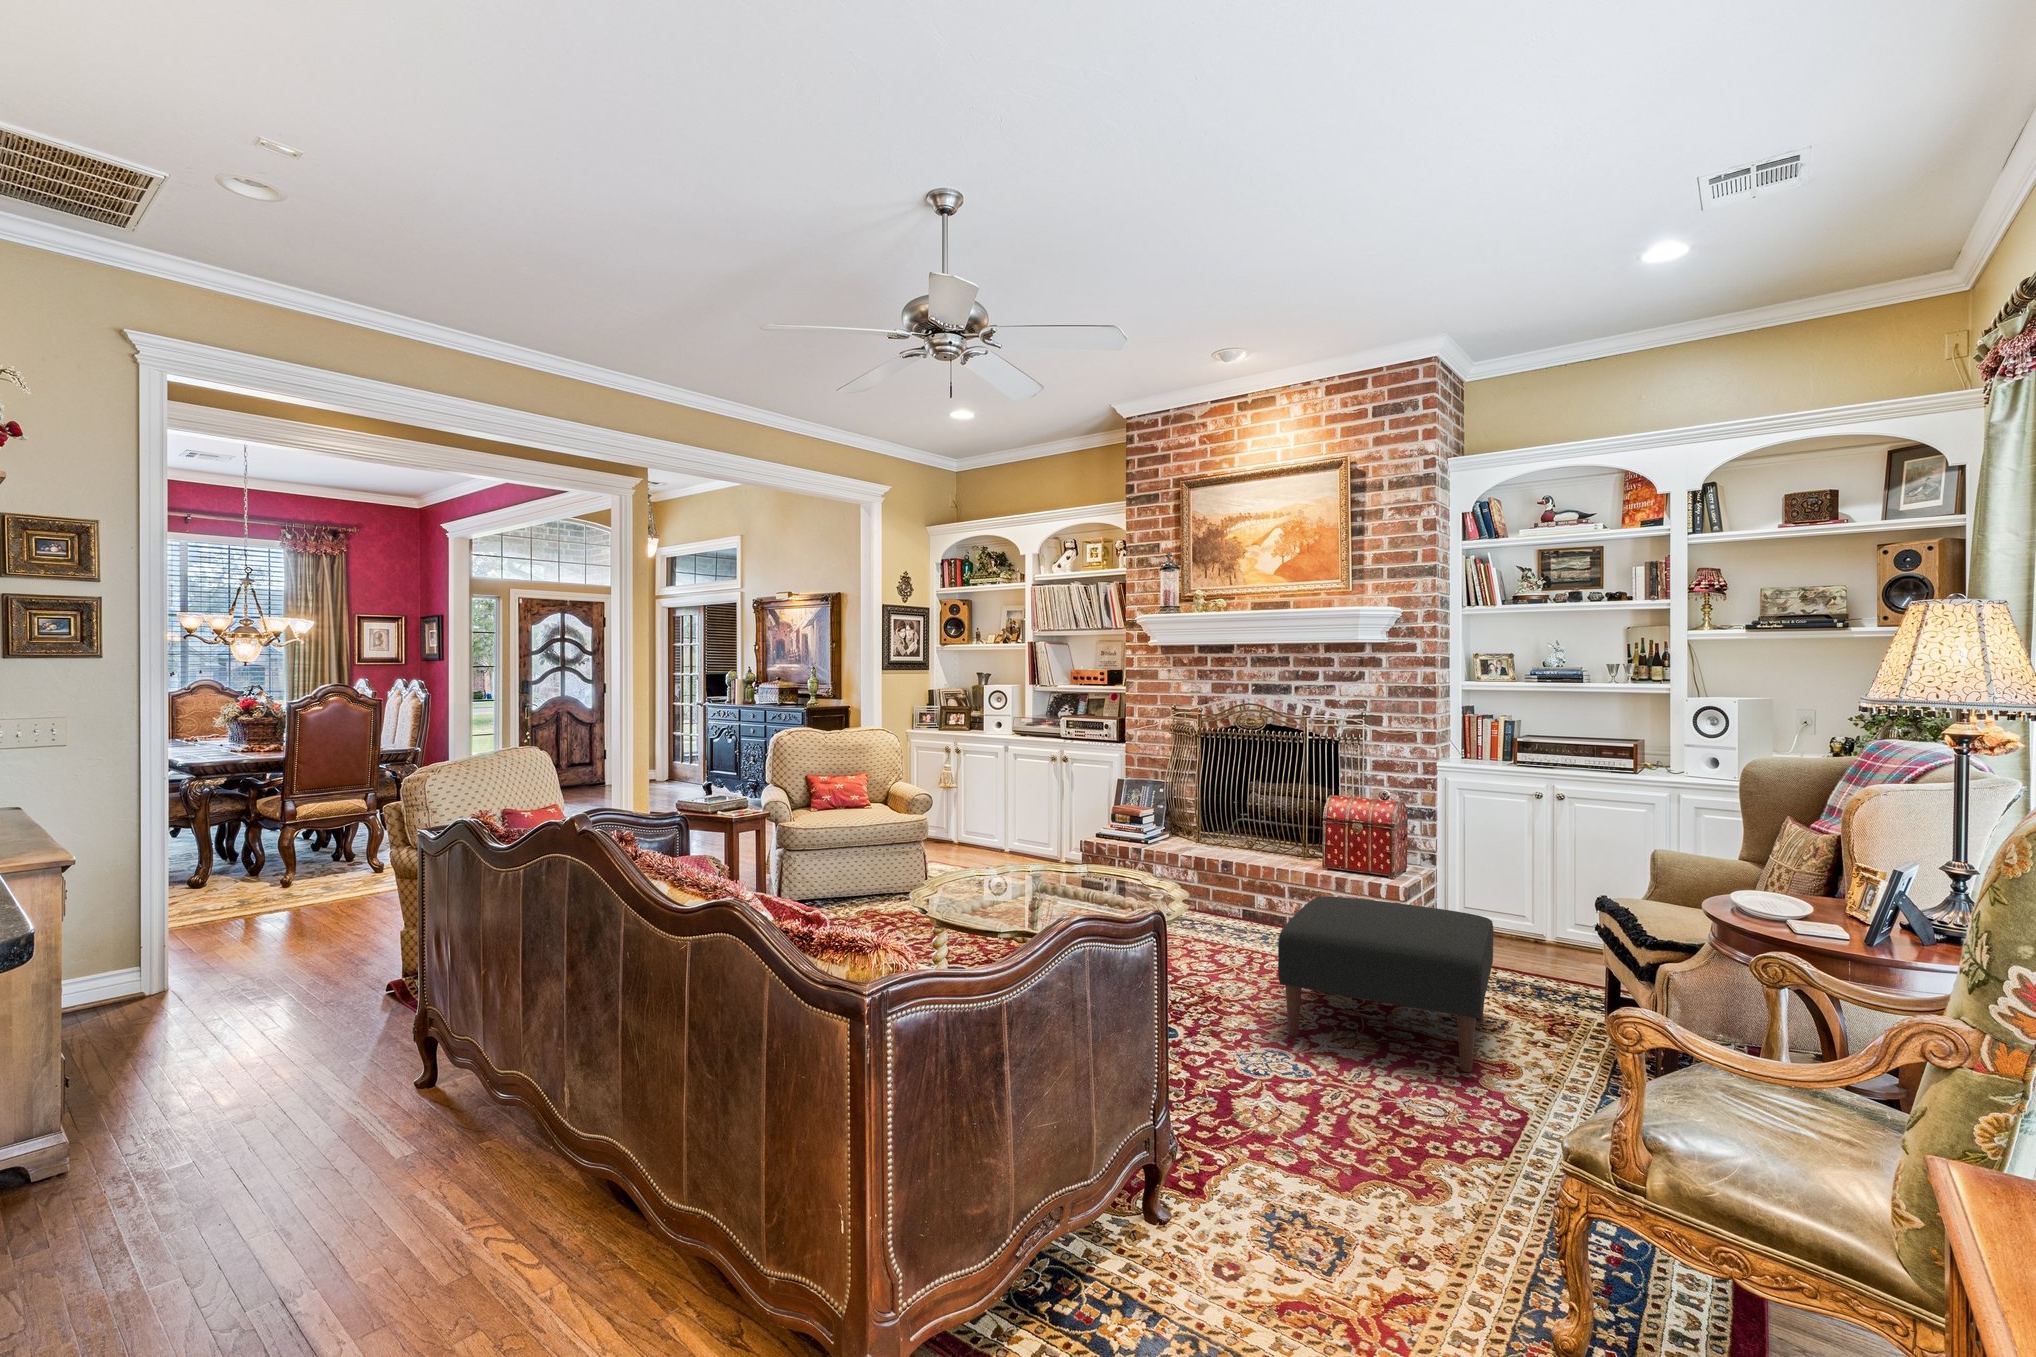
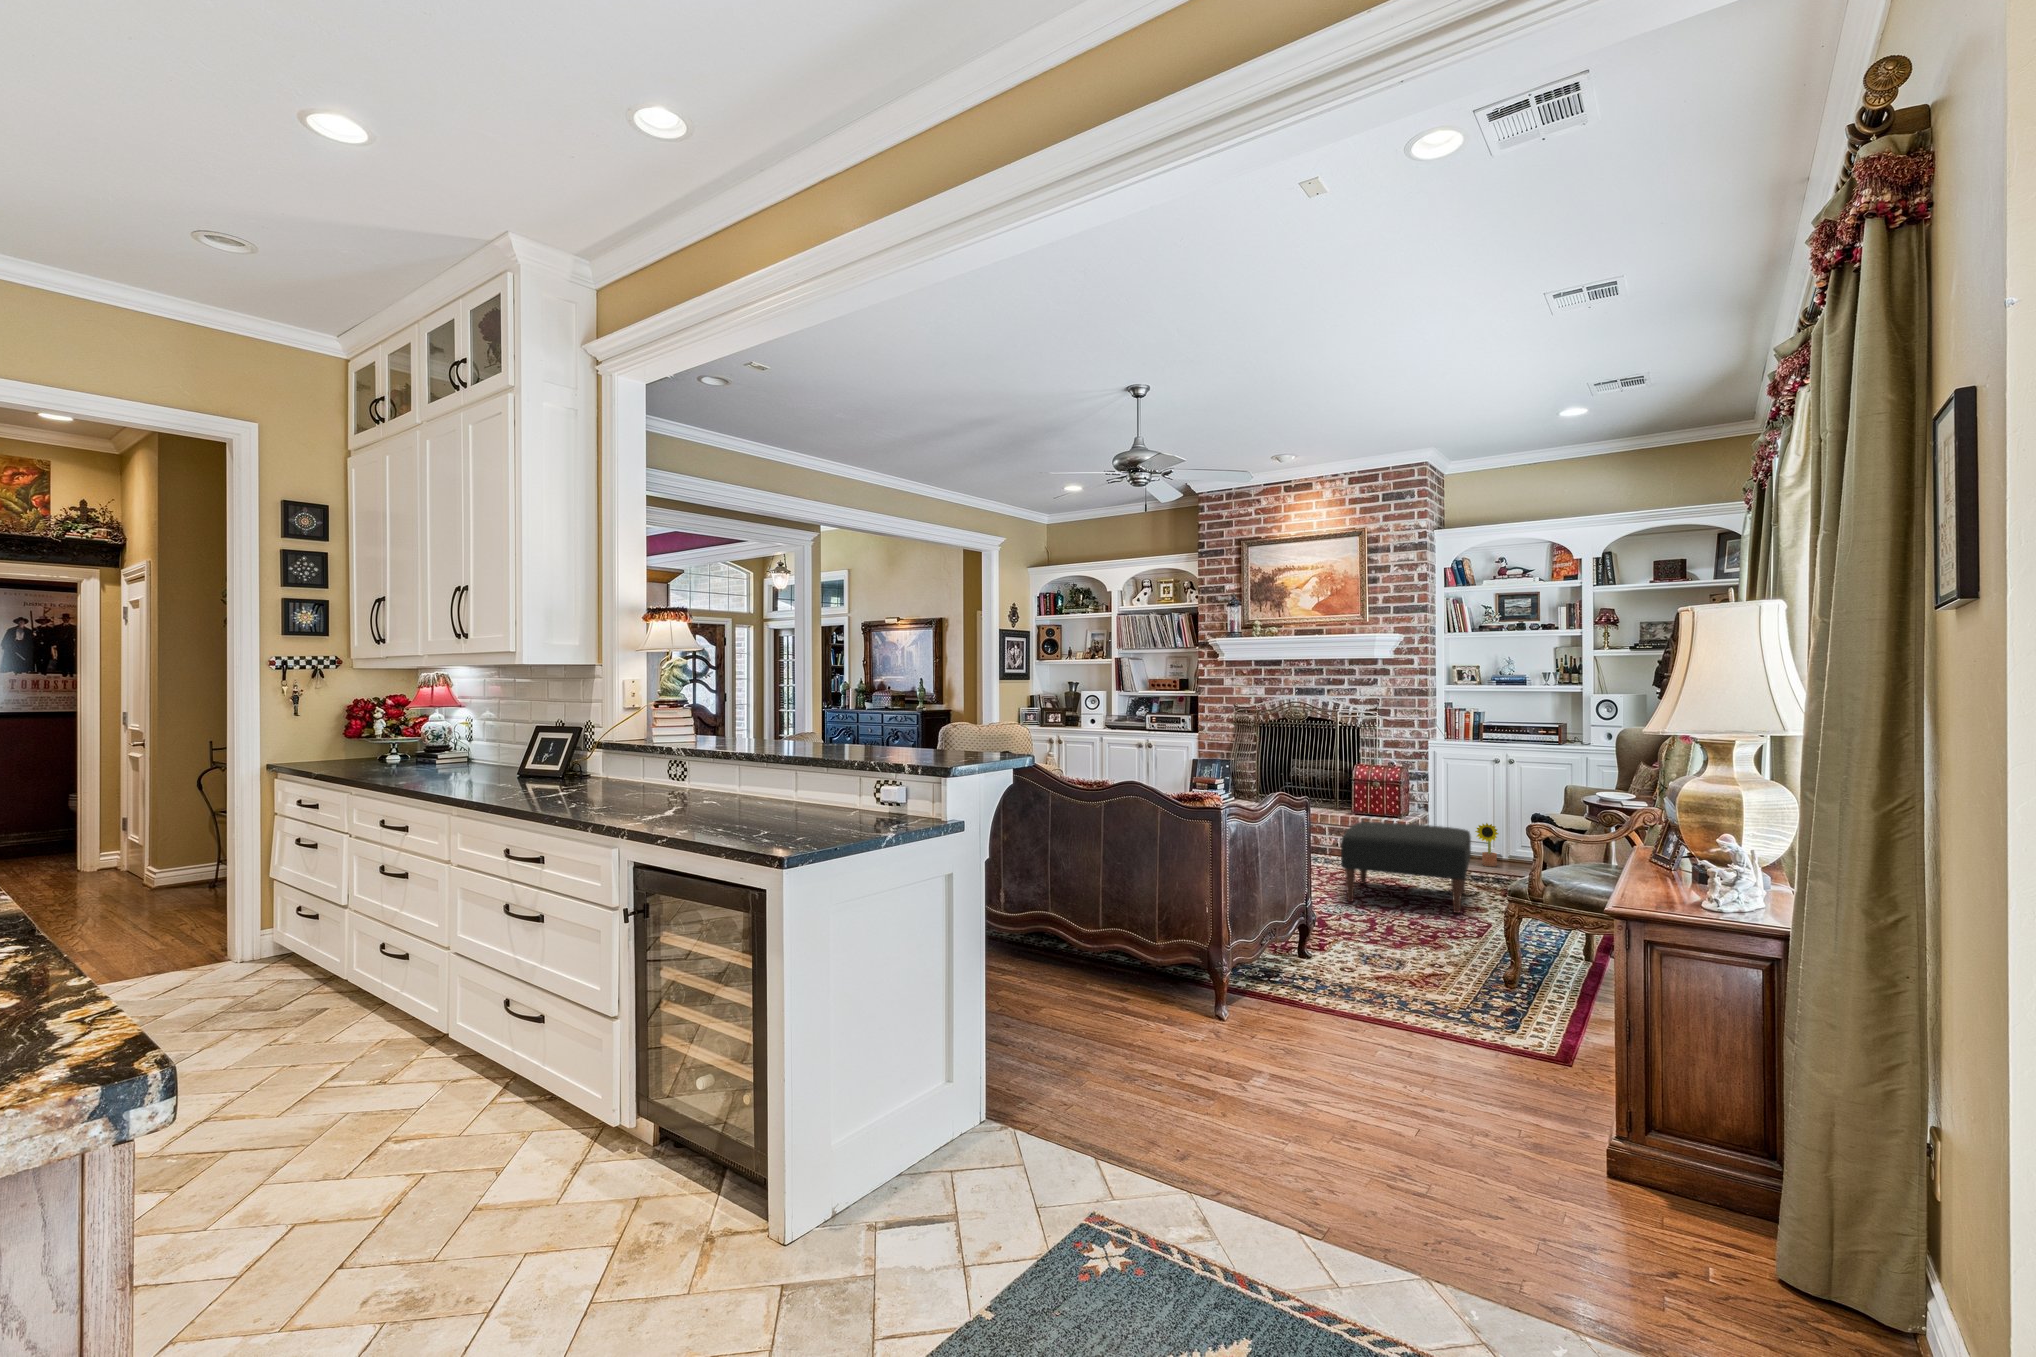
decorative plant: none [1503,889,1539,953] -> present [1475,823,1498,866]

